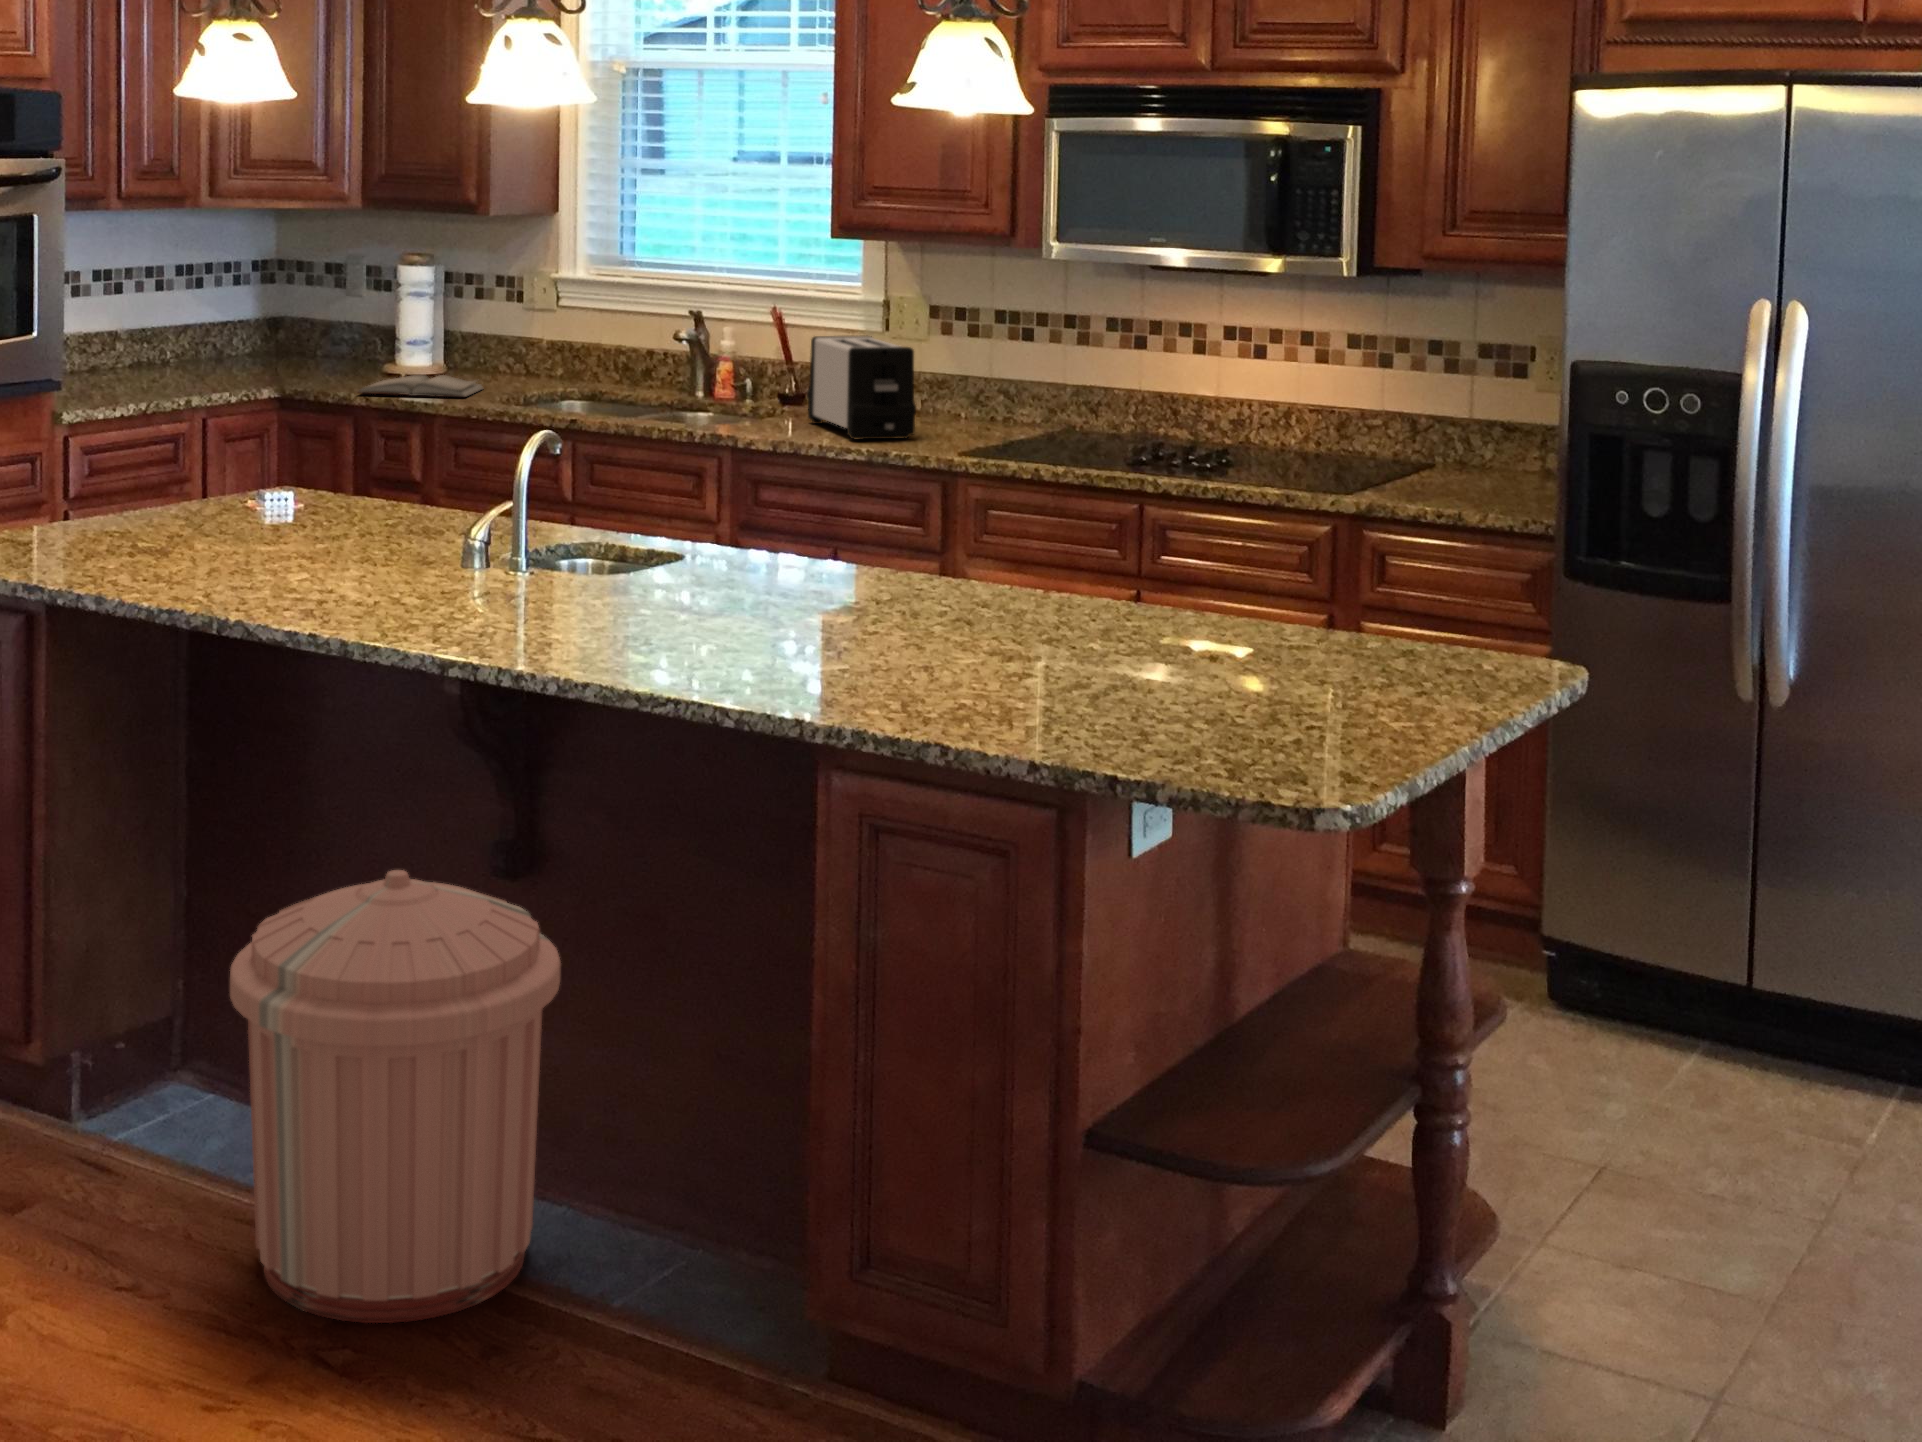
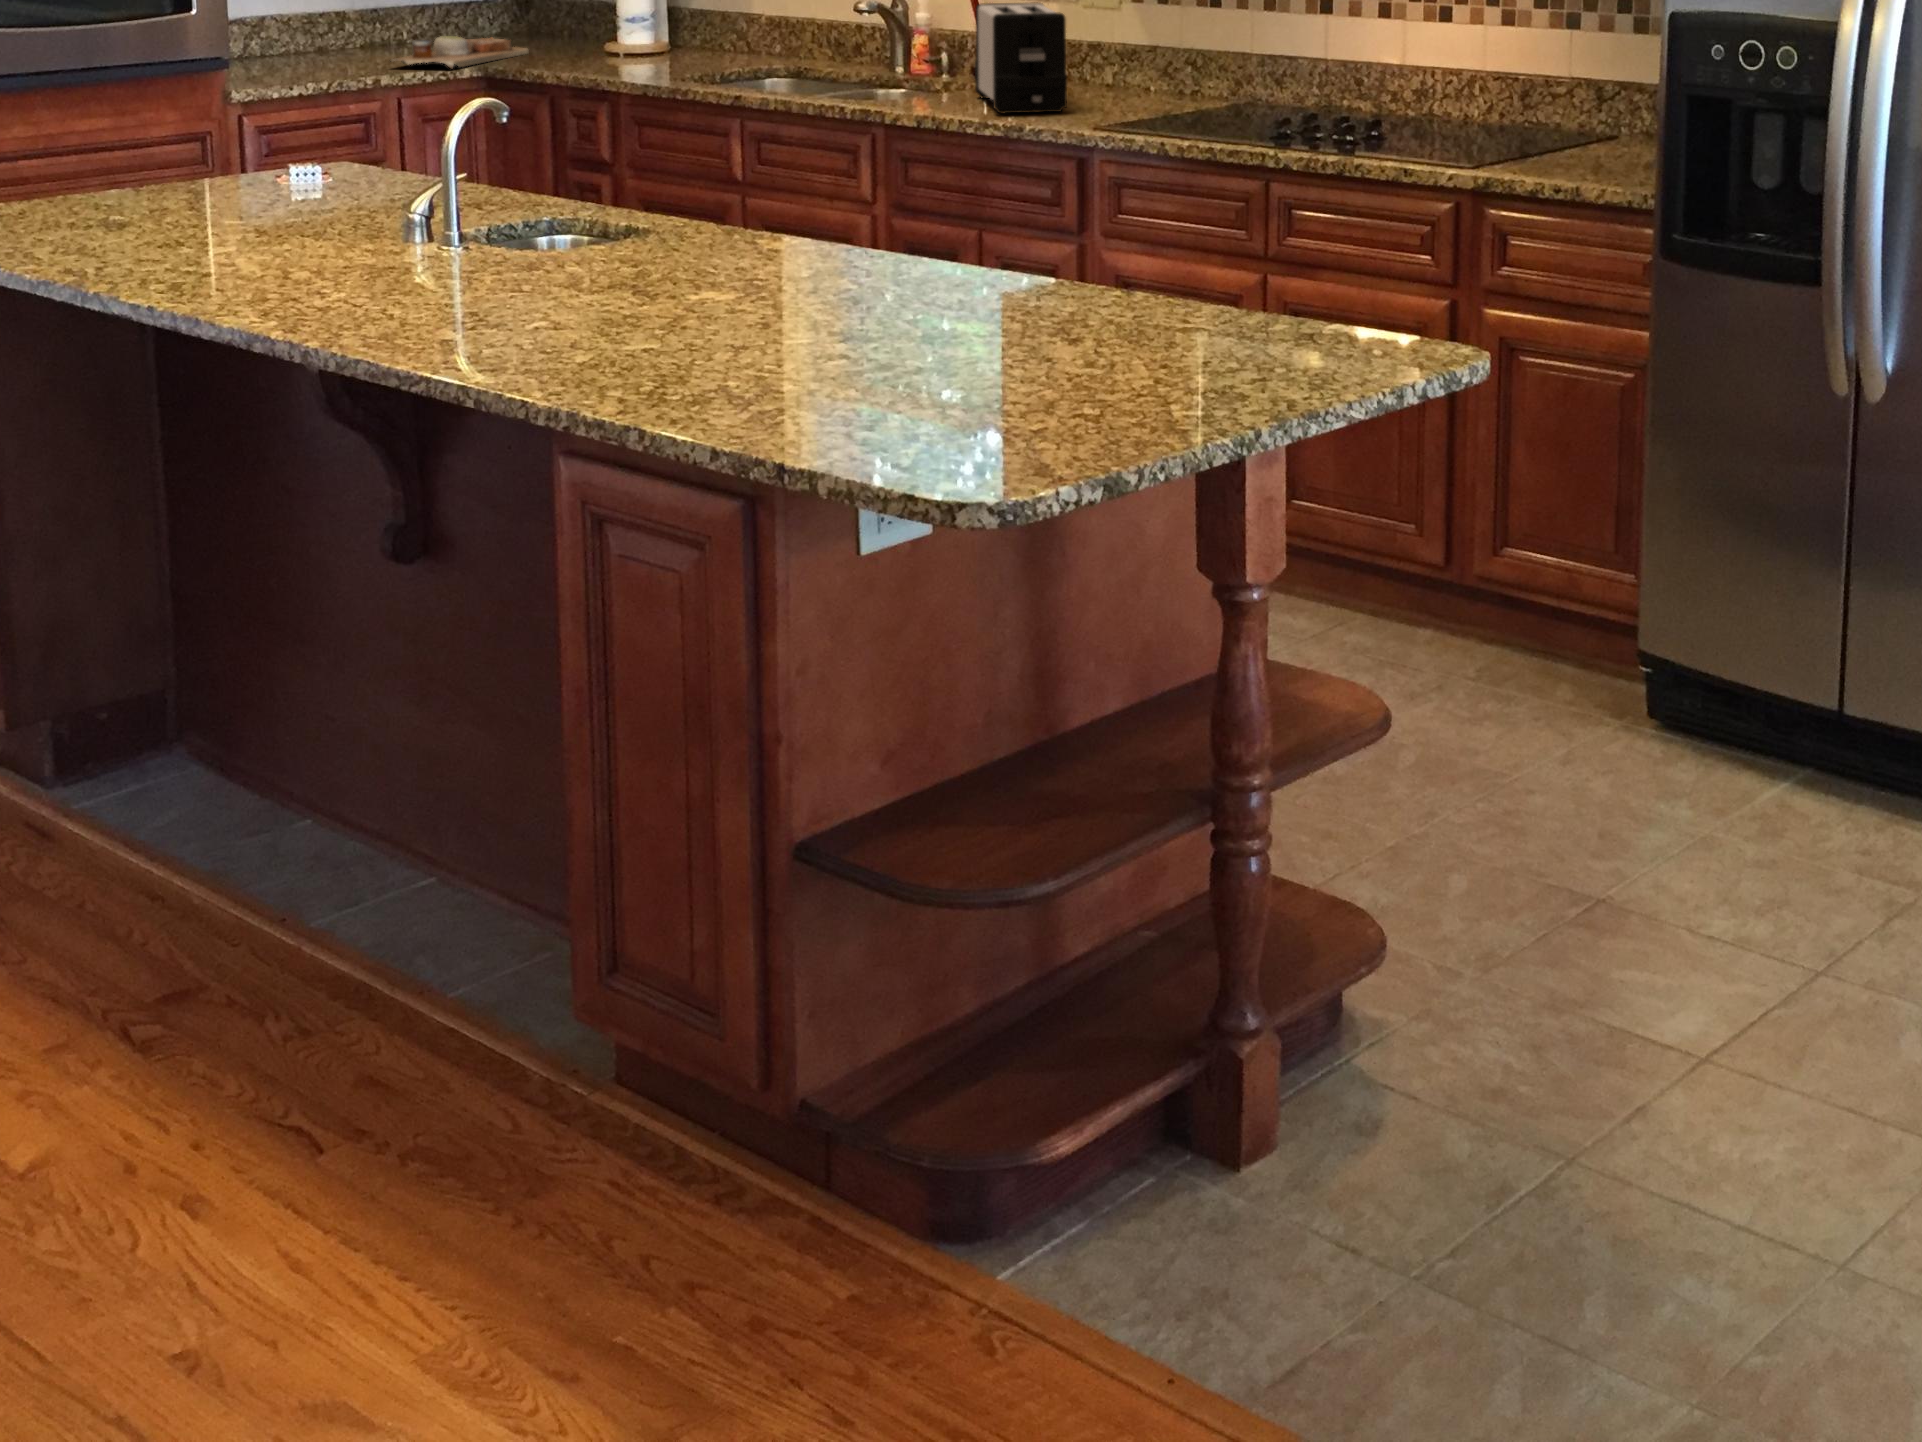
cutting board: none [187,356,309,389] -> present [390,36,529,68]
hardback book: present [358,375,483,397] -> none [546,53,685,75]
trash can: present [230,870,561,1323] -> none [78,538,422,981]

